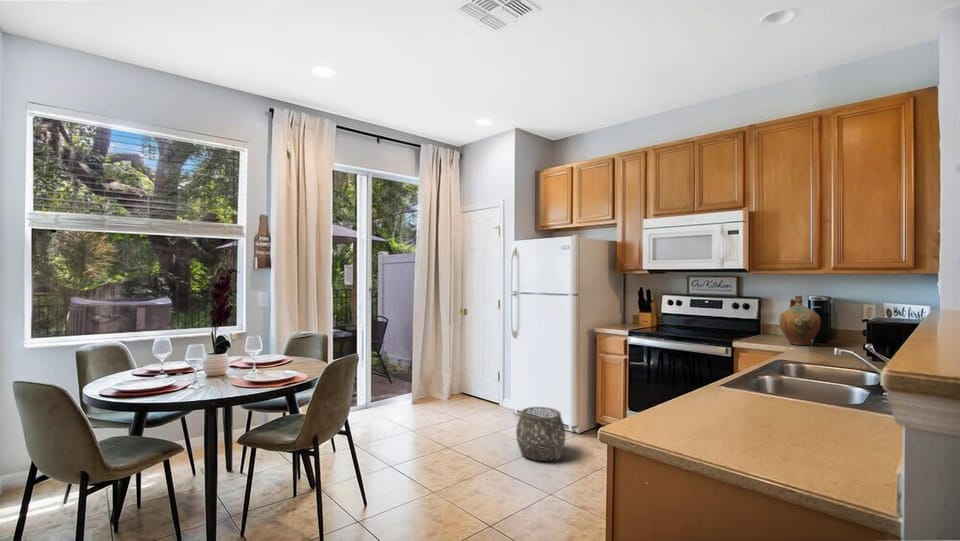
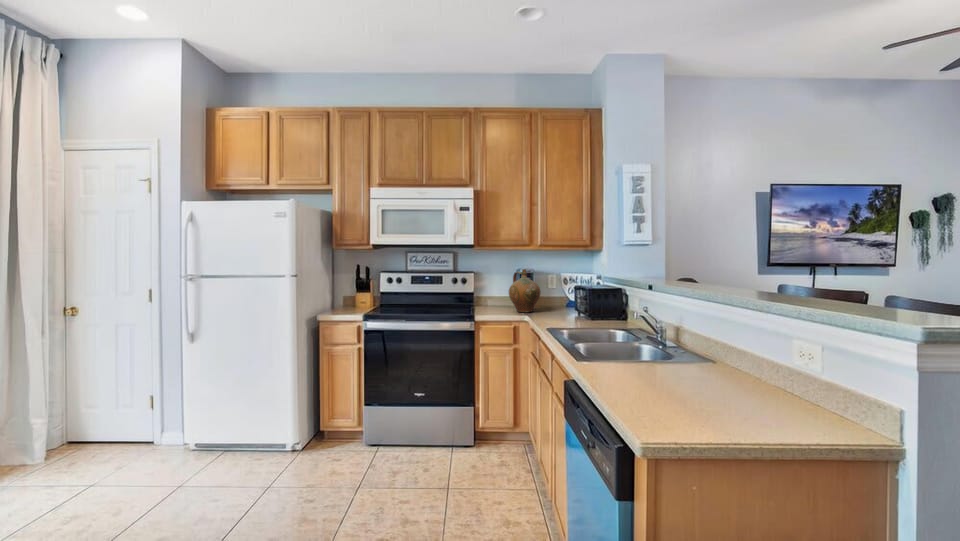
woven basket: present [516,407,565,461] -> none [242,427,315,505]

